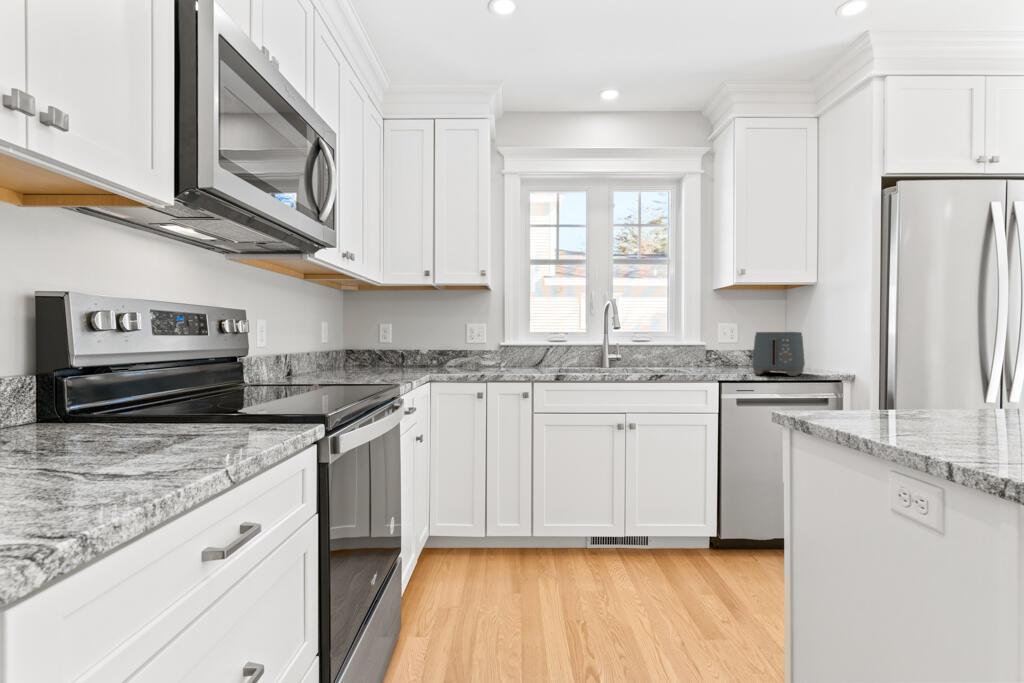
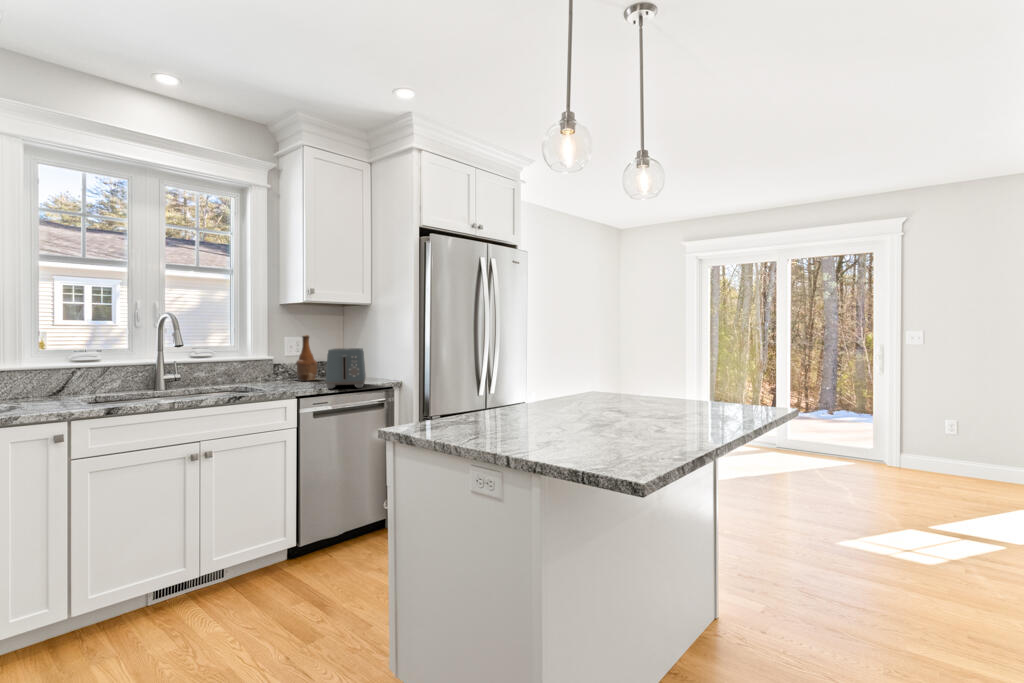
bottle: none [727,320,756,368] -> present [296,335,317,381]

